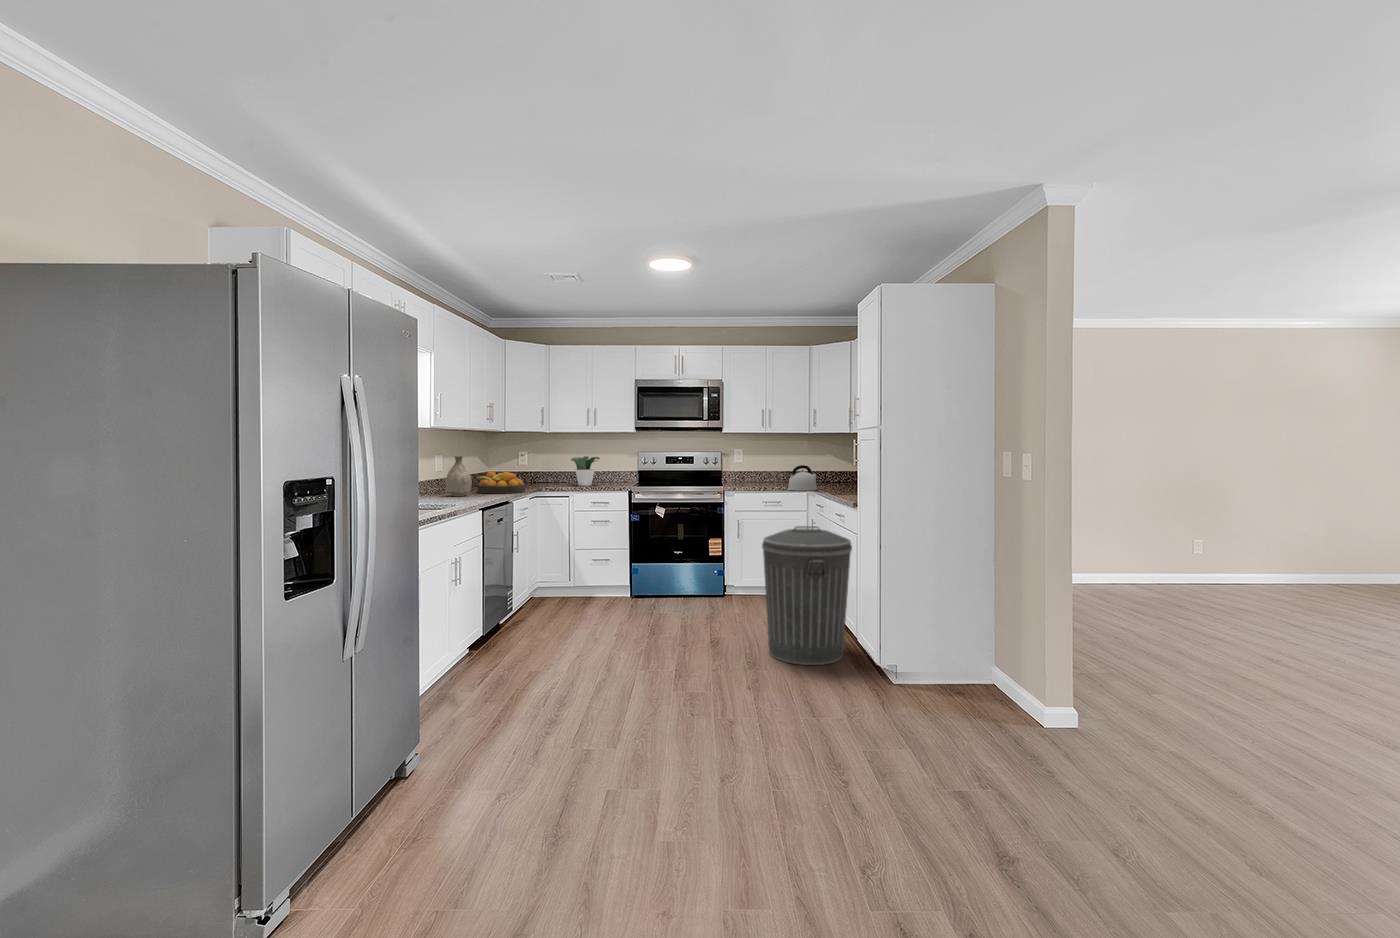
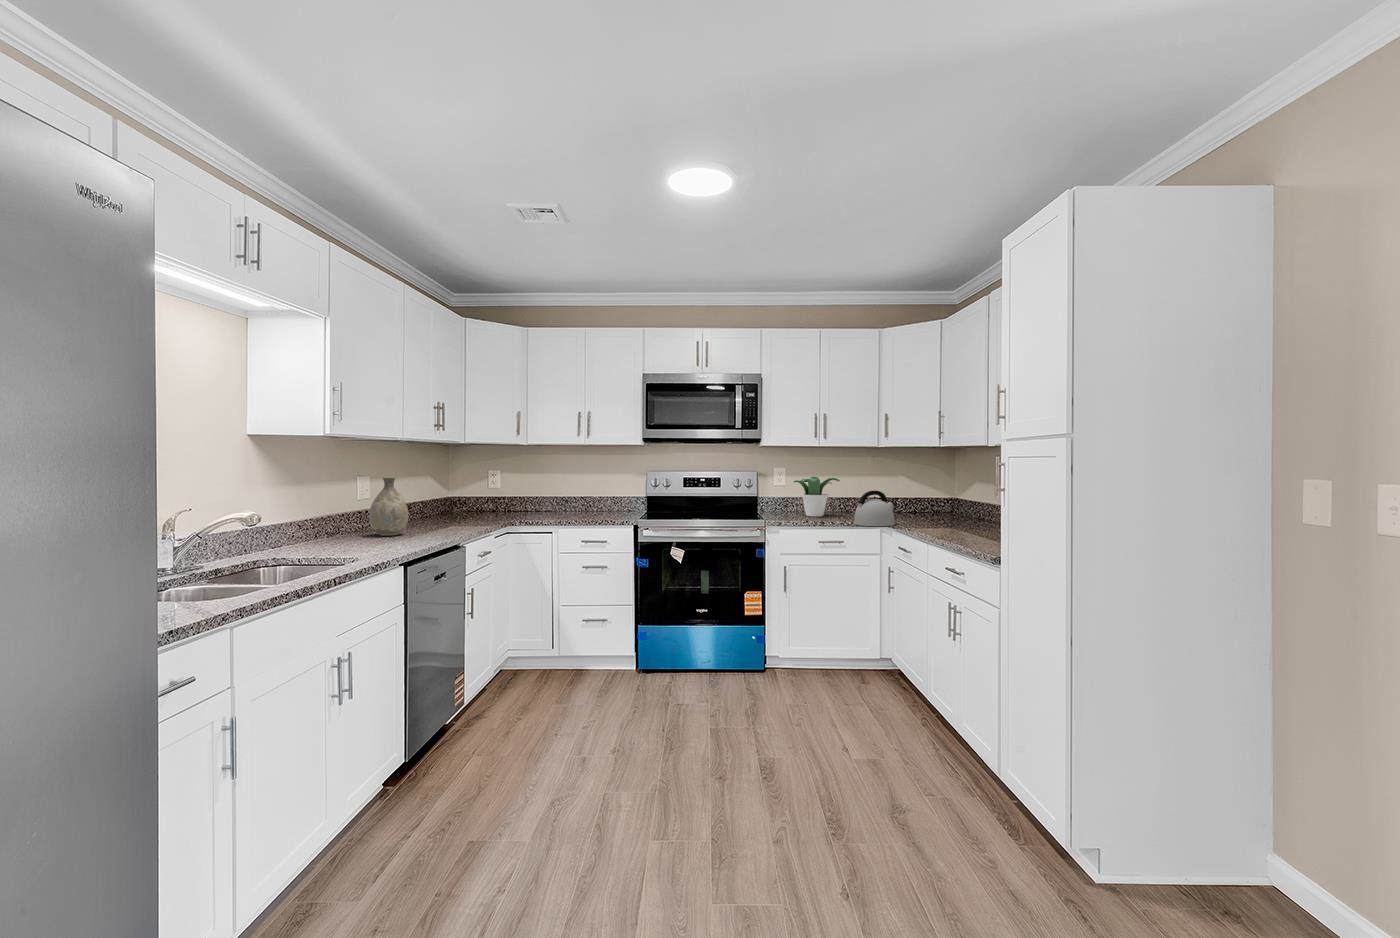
potted plant: present [571,456,600,486] -> present [794,477,840,516]
fruit bowl: present [476,471,525,493] -> none [419,498,490,530]
trash can: present [762,526,852,665] -> none [847,594,997,830]

